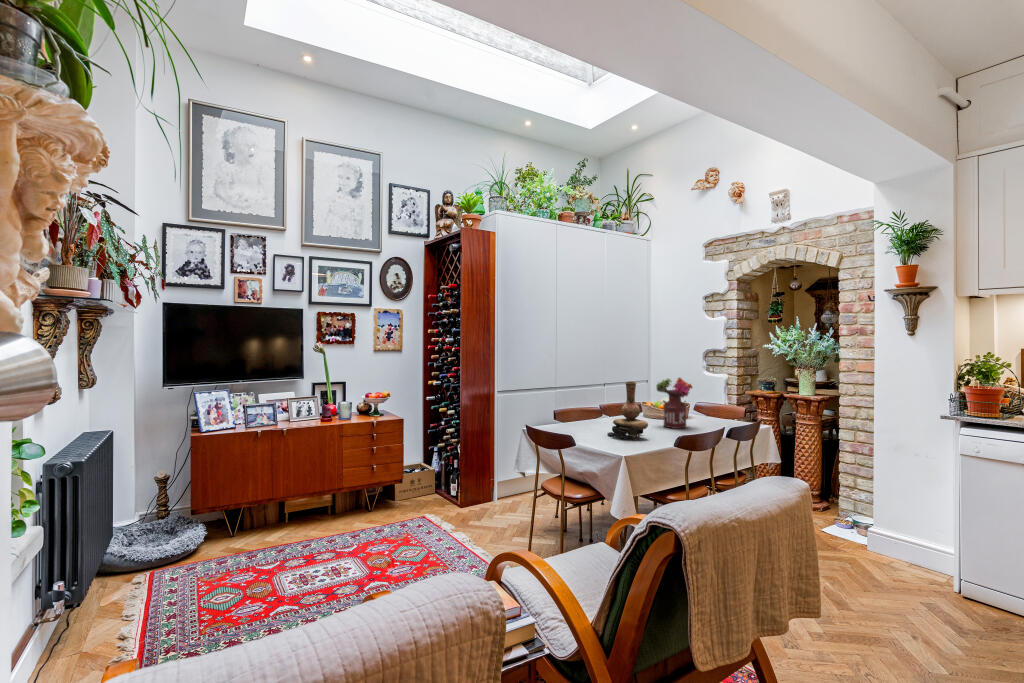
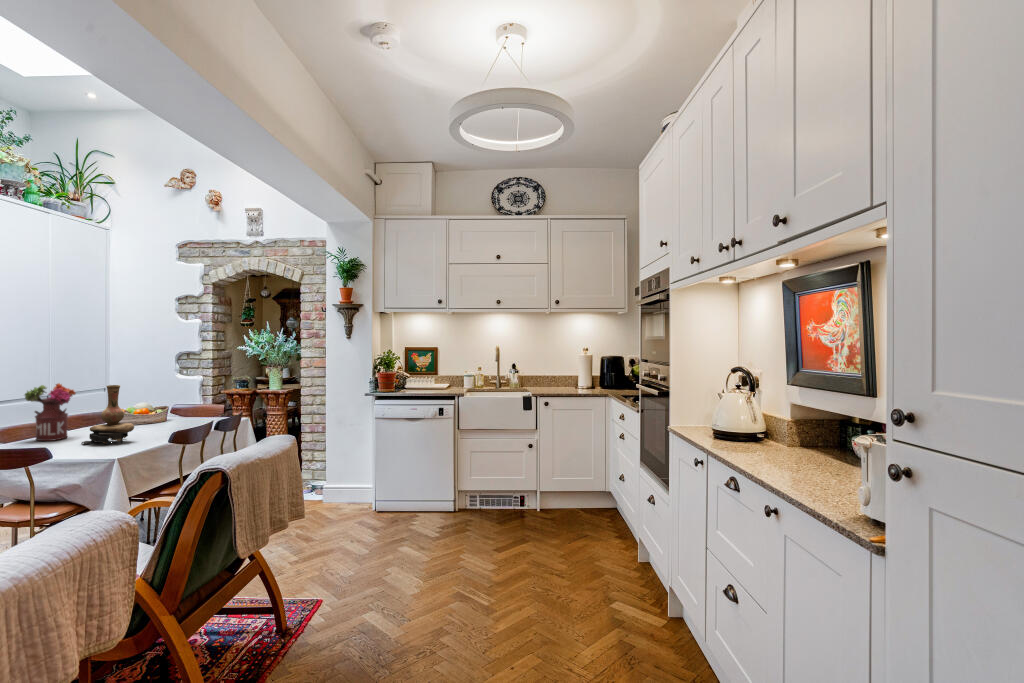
flower arrangement: present [657,377,692,429] -> present [25,383,76,441]

